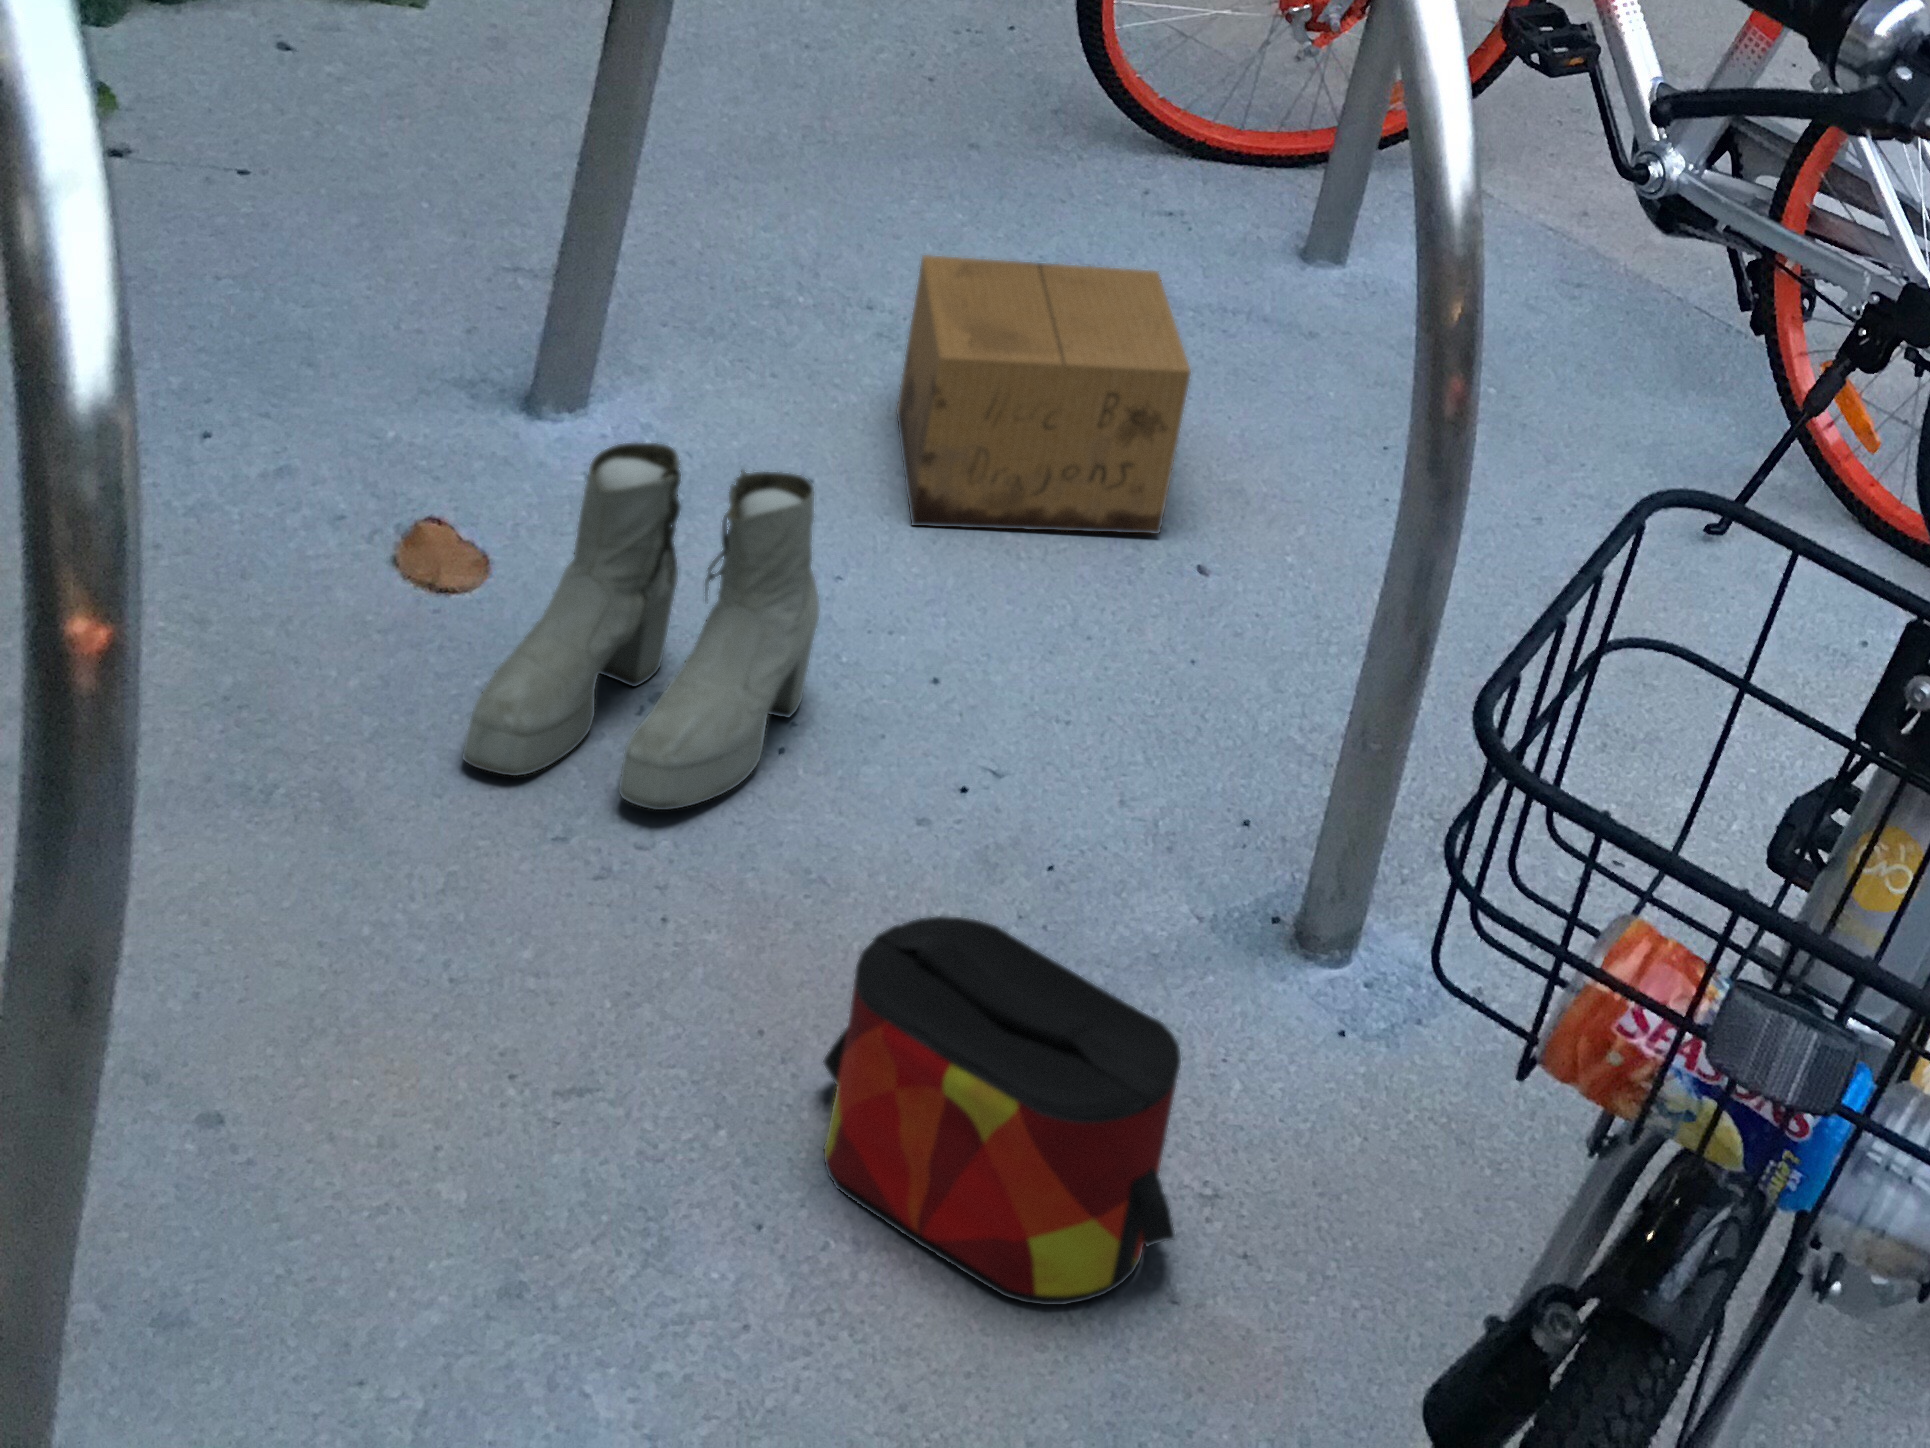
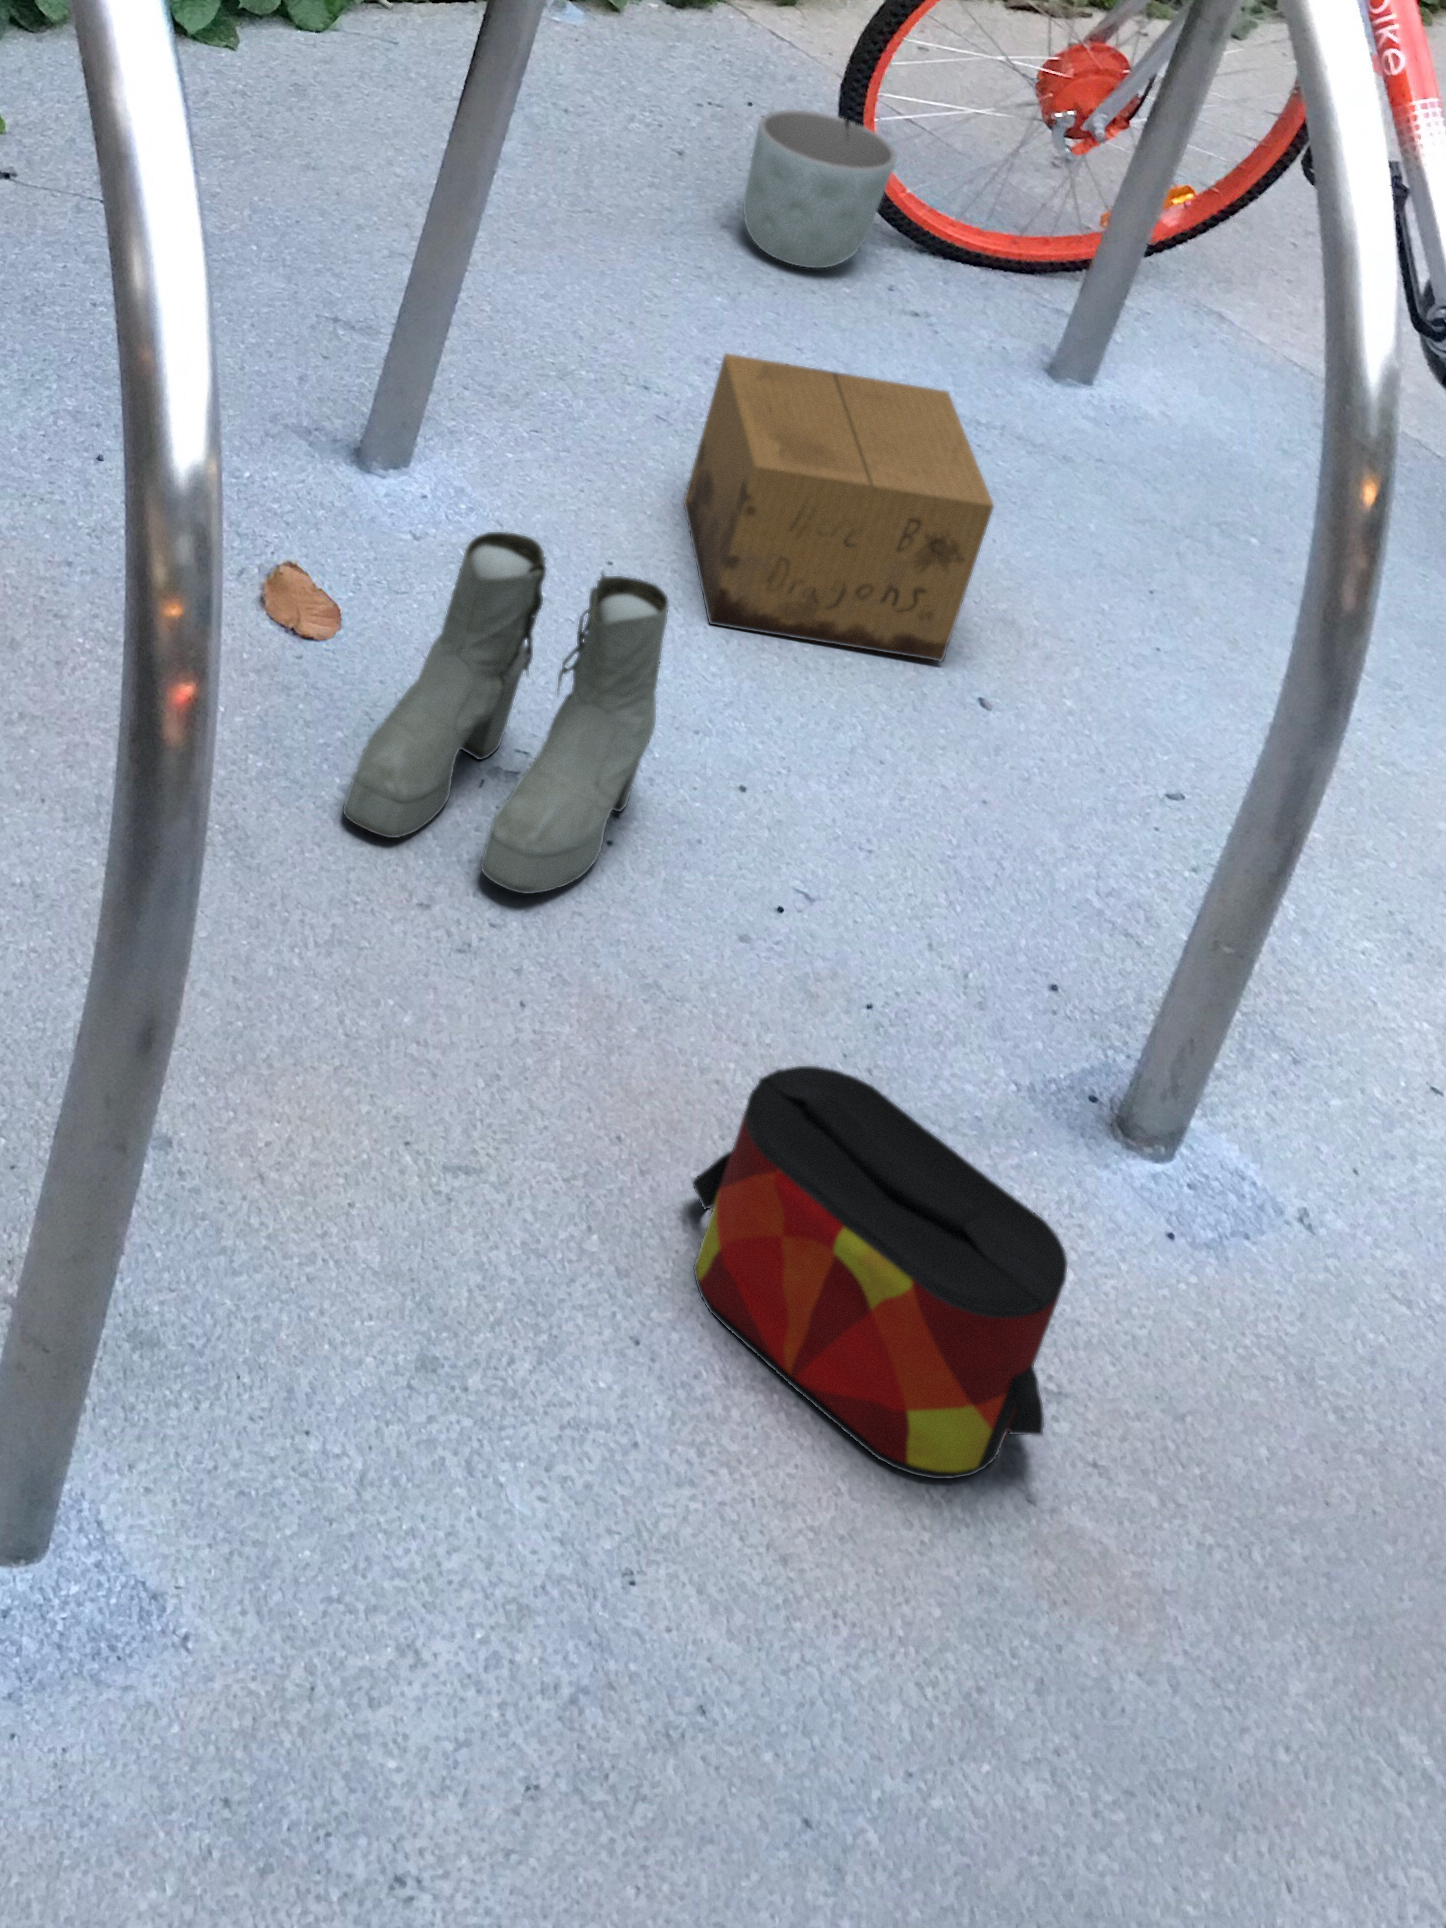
planter: none [987,24,1138,178] -> present [743,110,897,268]

